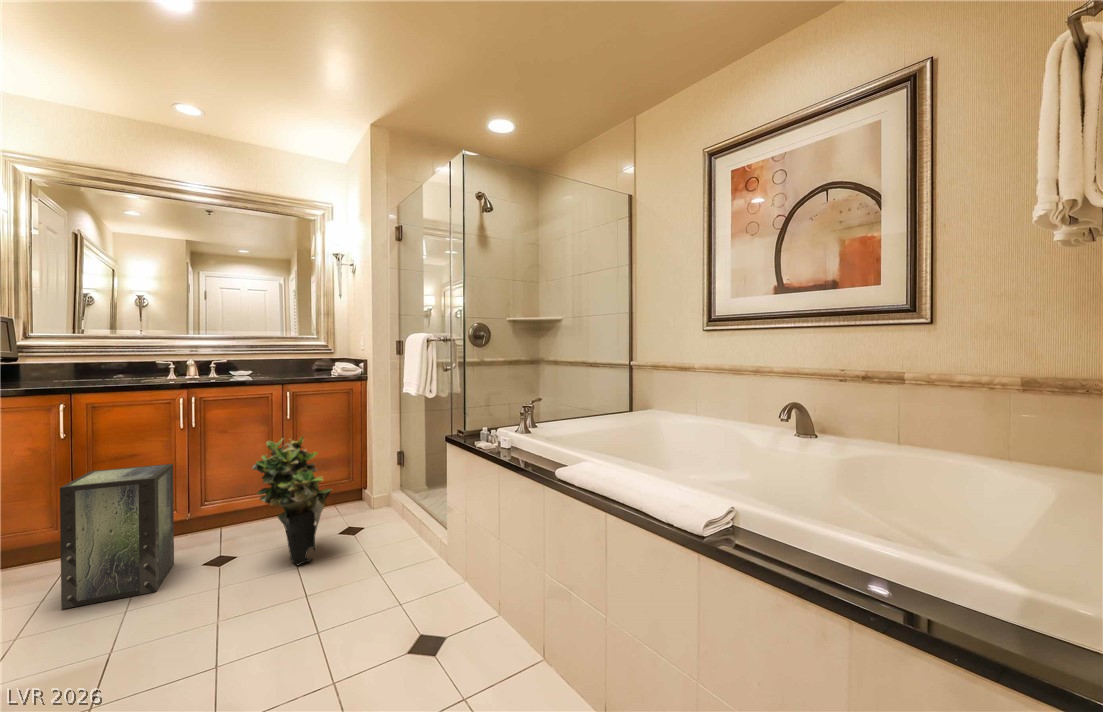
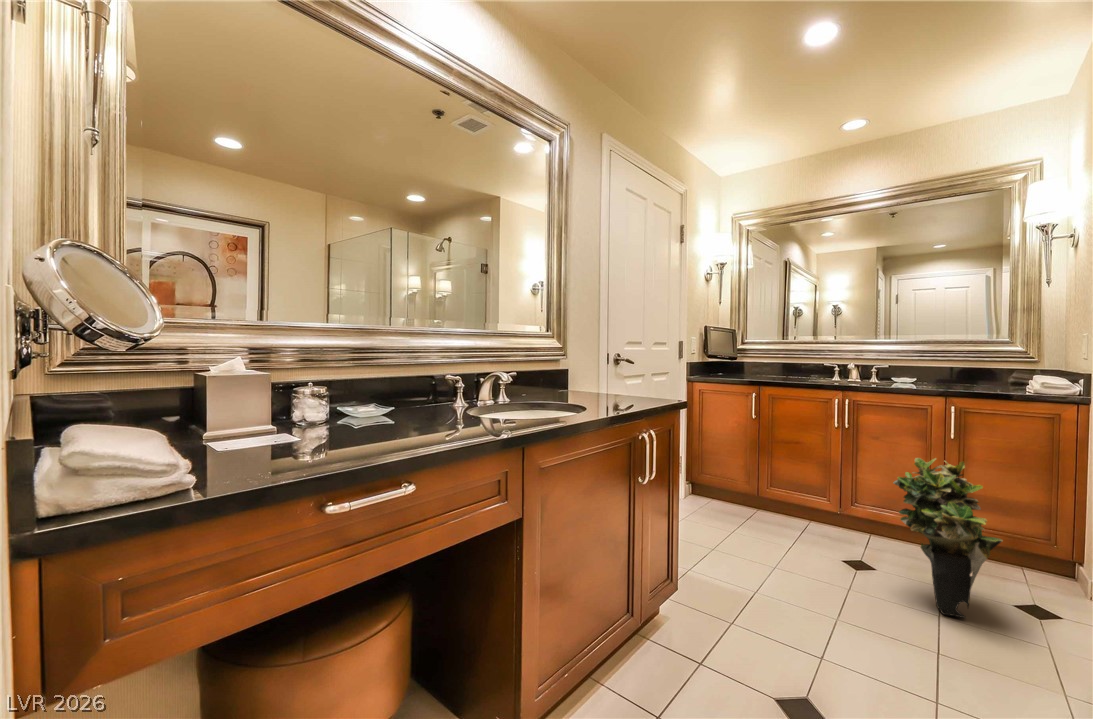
storage box: present [60,464,174,609] -> none [740,449,823,567]

